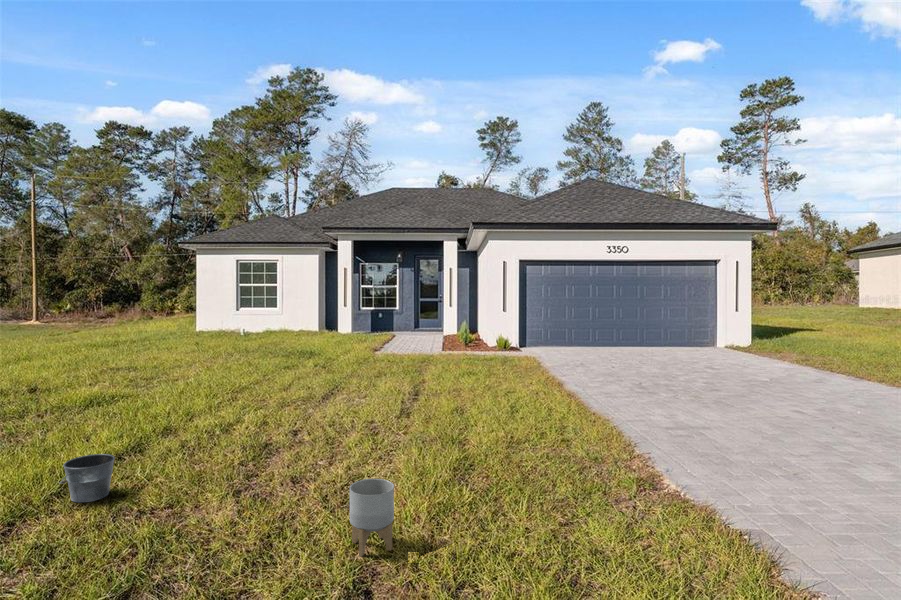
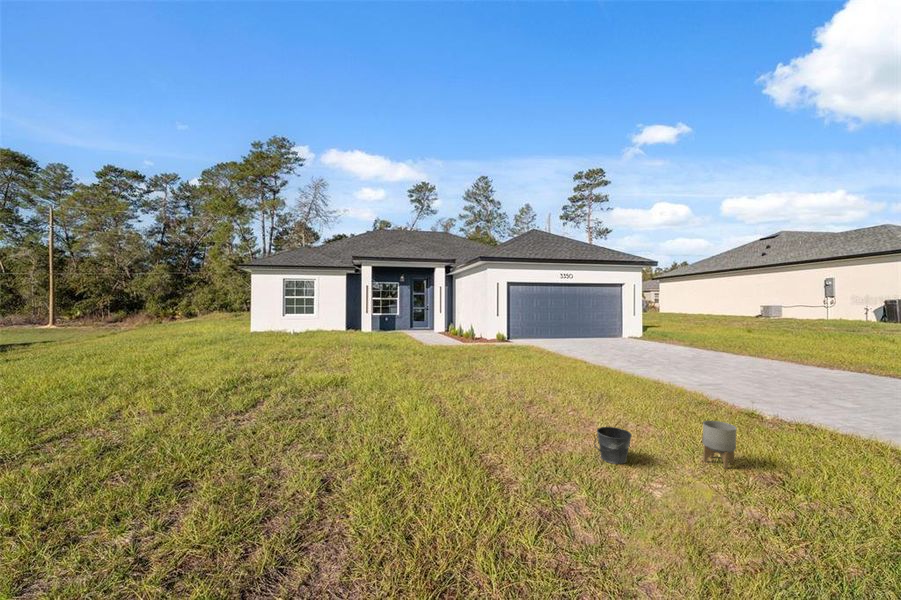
bucket: present [59,454,115,503] -> present [594,427,632,464]

